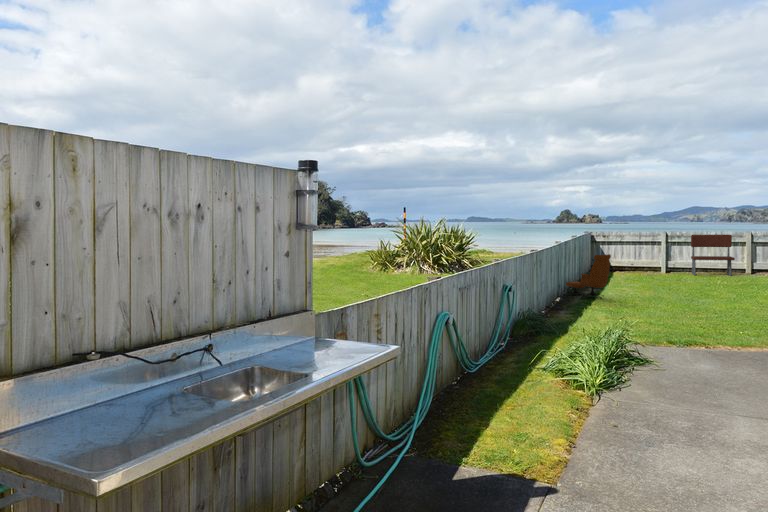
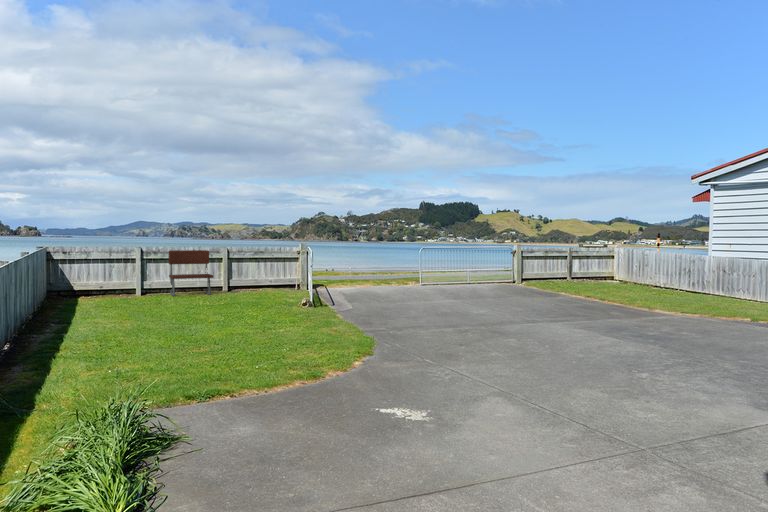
lounge chair: present [566,254,611,297] -> none [16,276,86,340]

